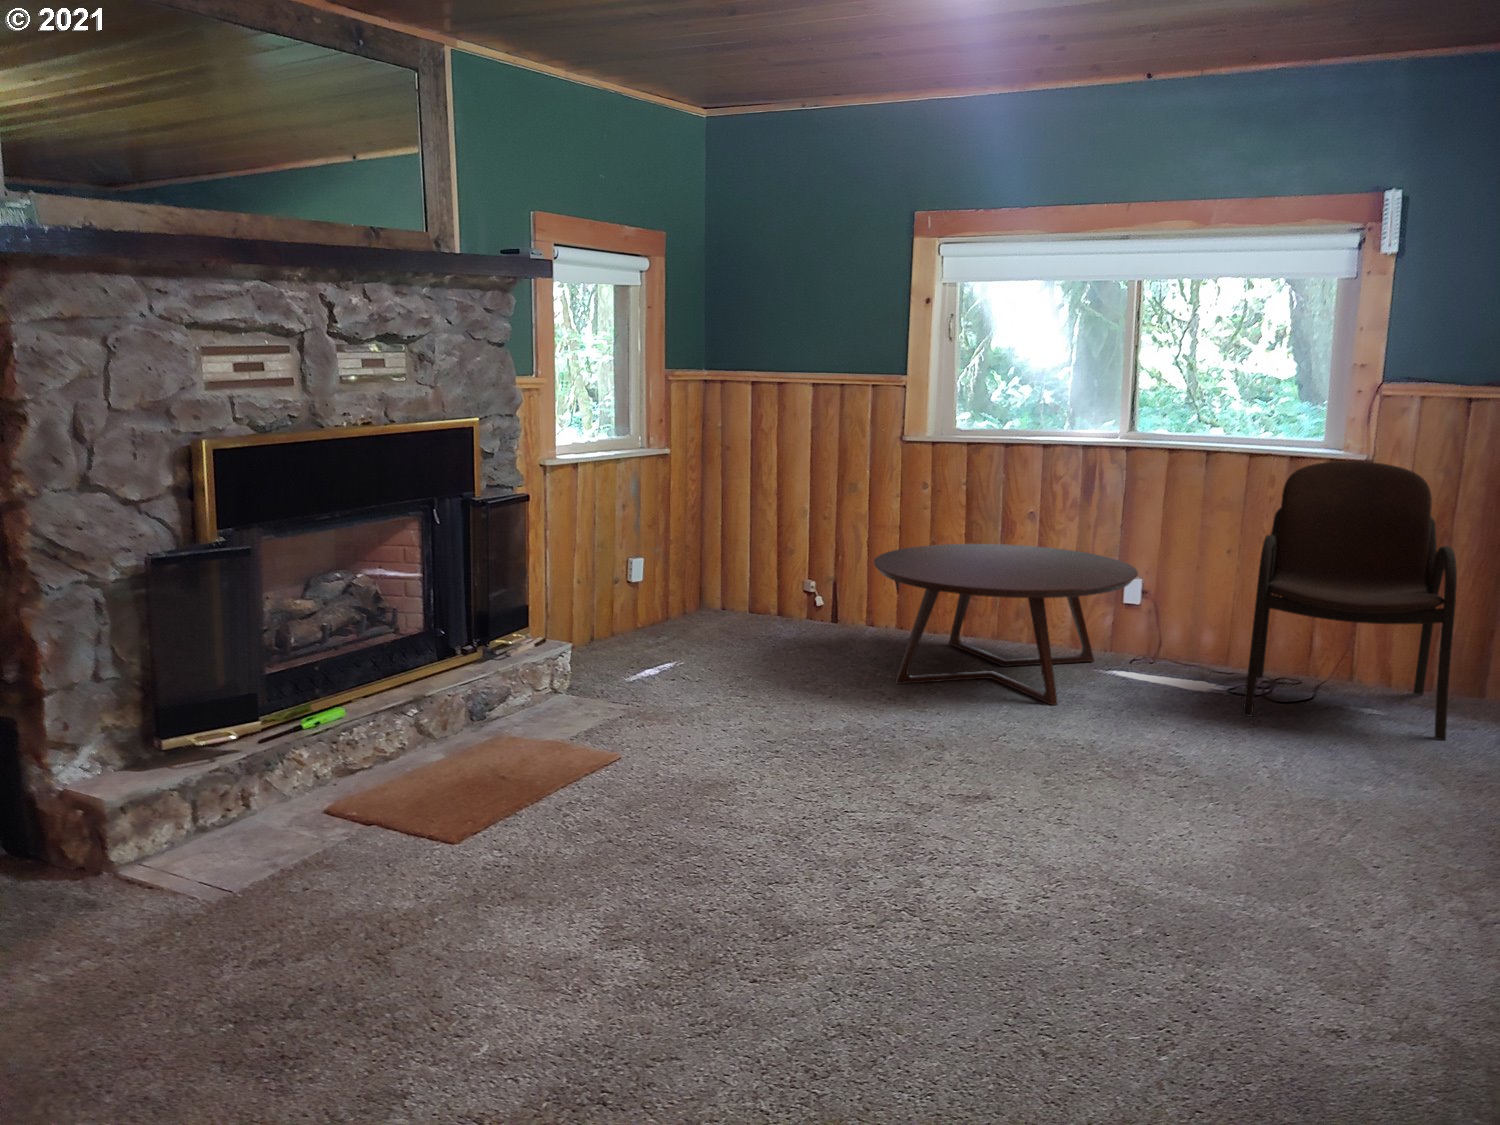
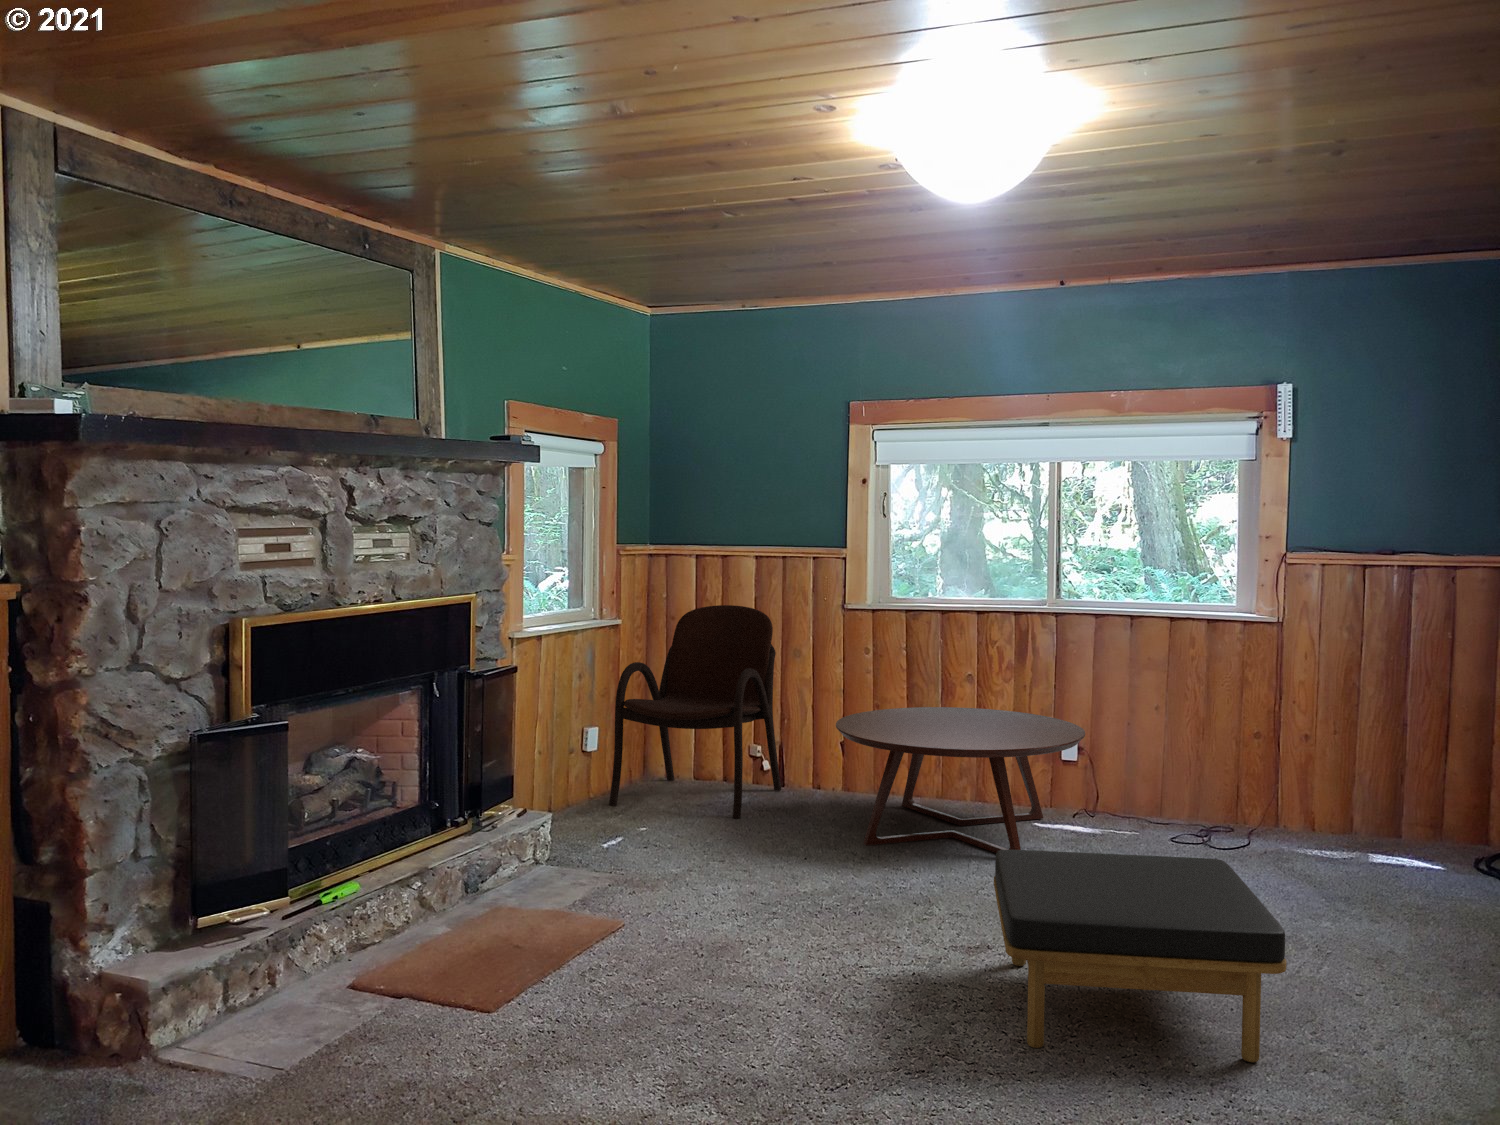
armchair: present [1243,461,1457,740] -> present [609,605,781,819]
ottoman: none [975,698,1288,940] -> present [994,850,1287,1062]

